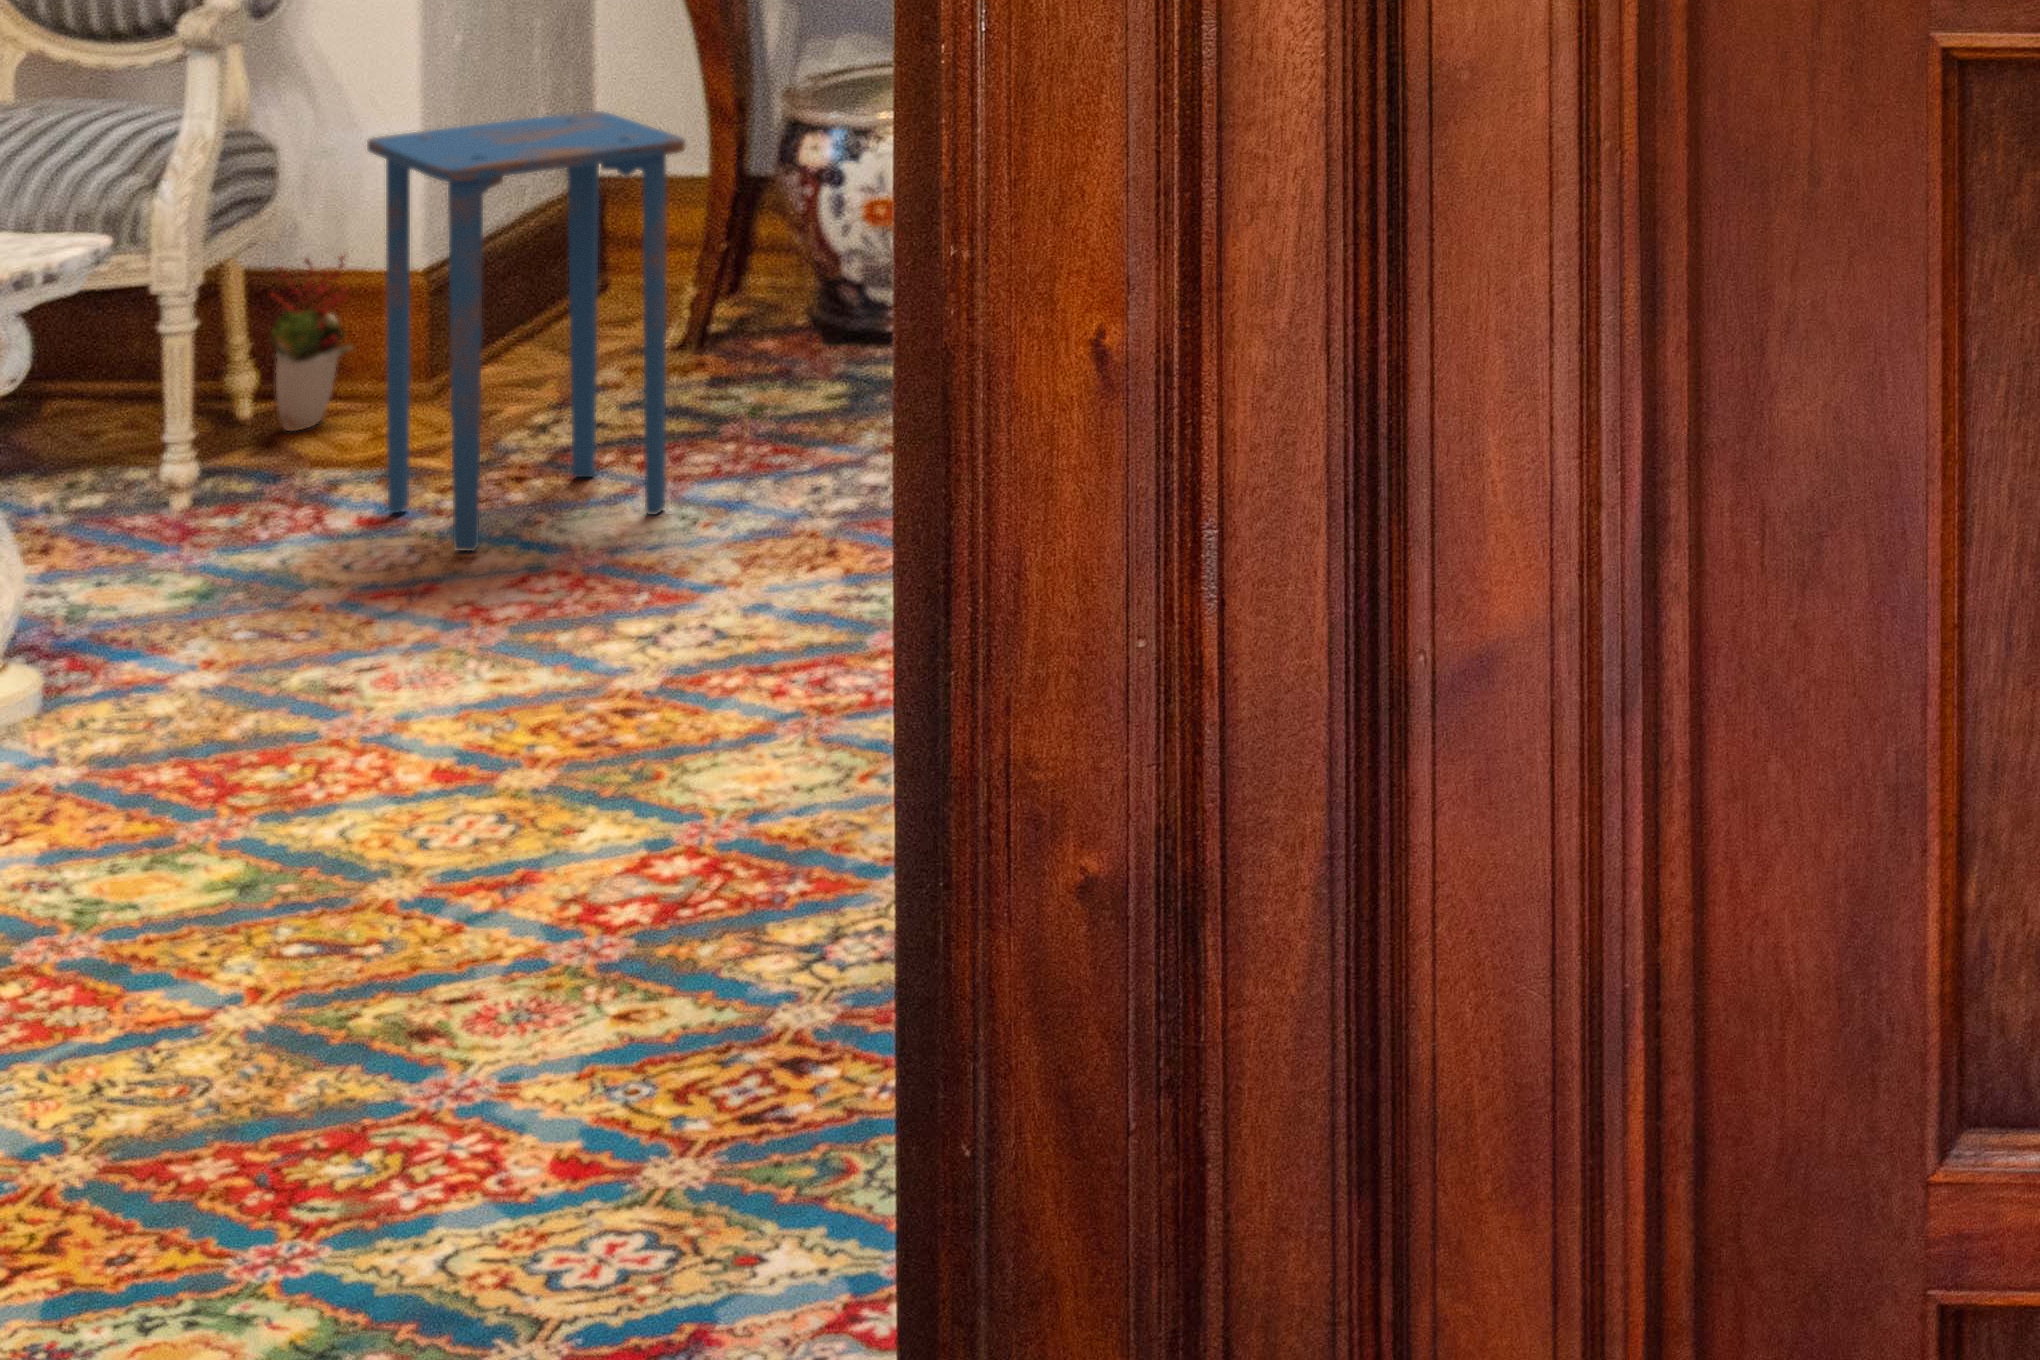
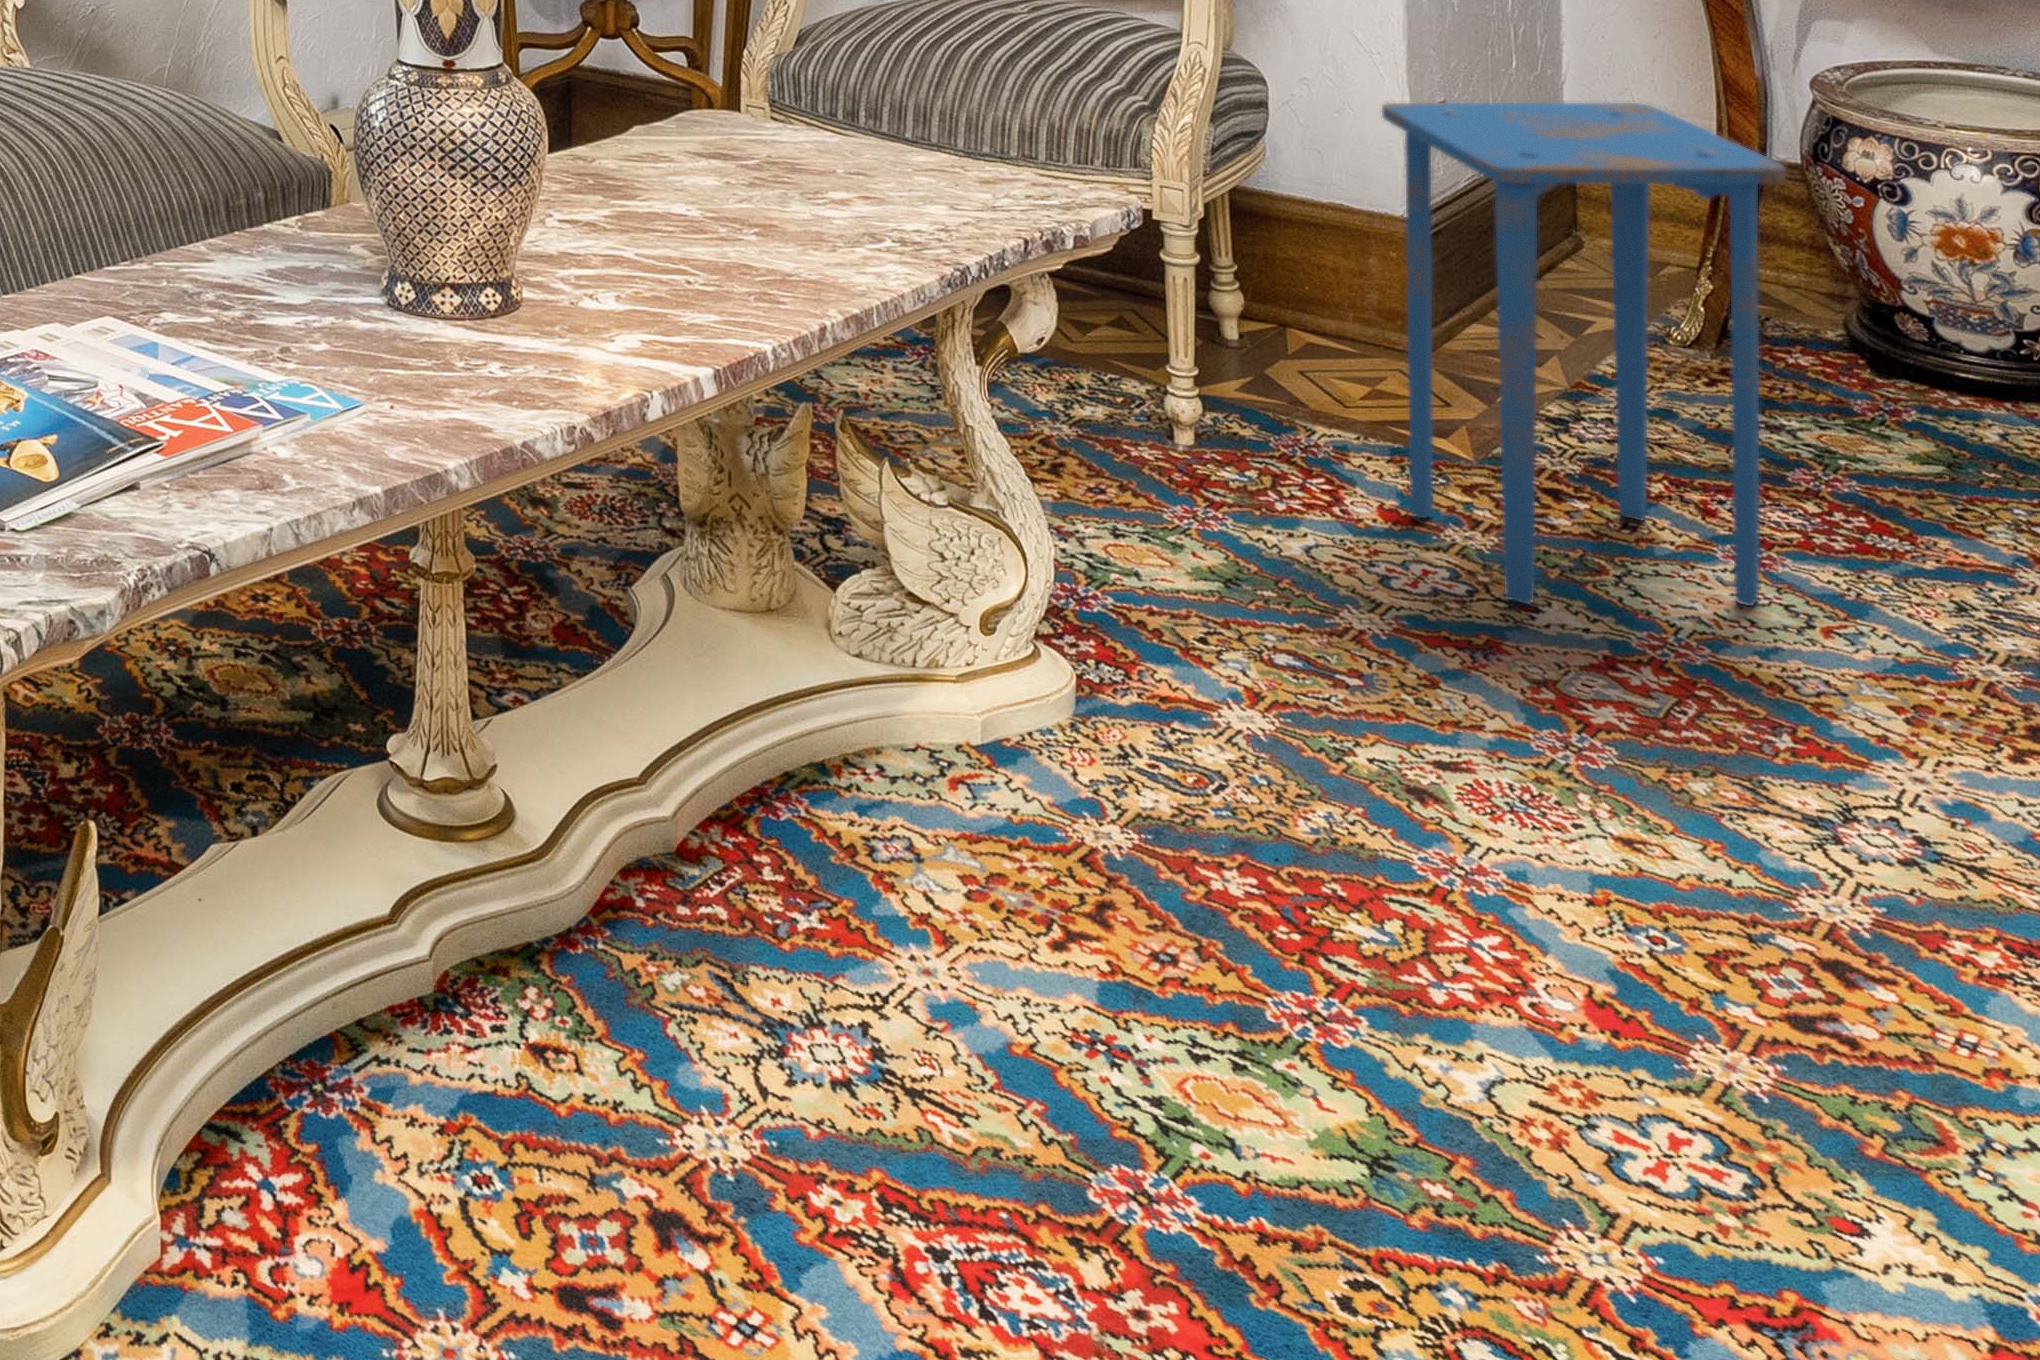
decorative plant: present [271,256,354,431] -> none [1252,192,1341,369]

